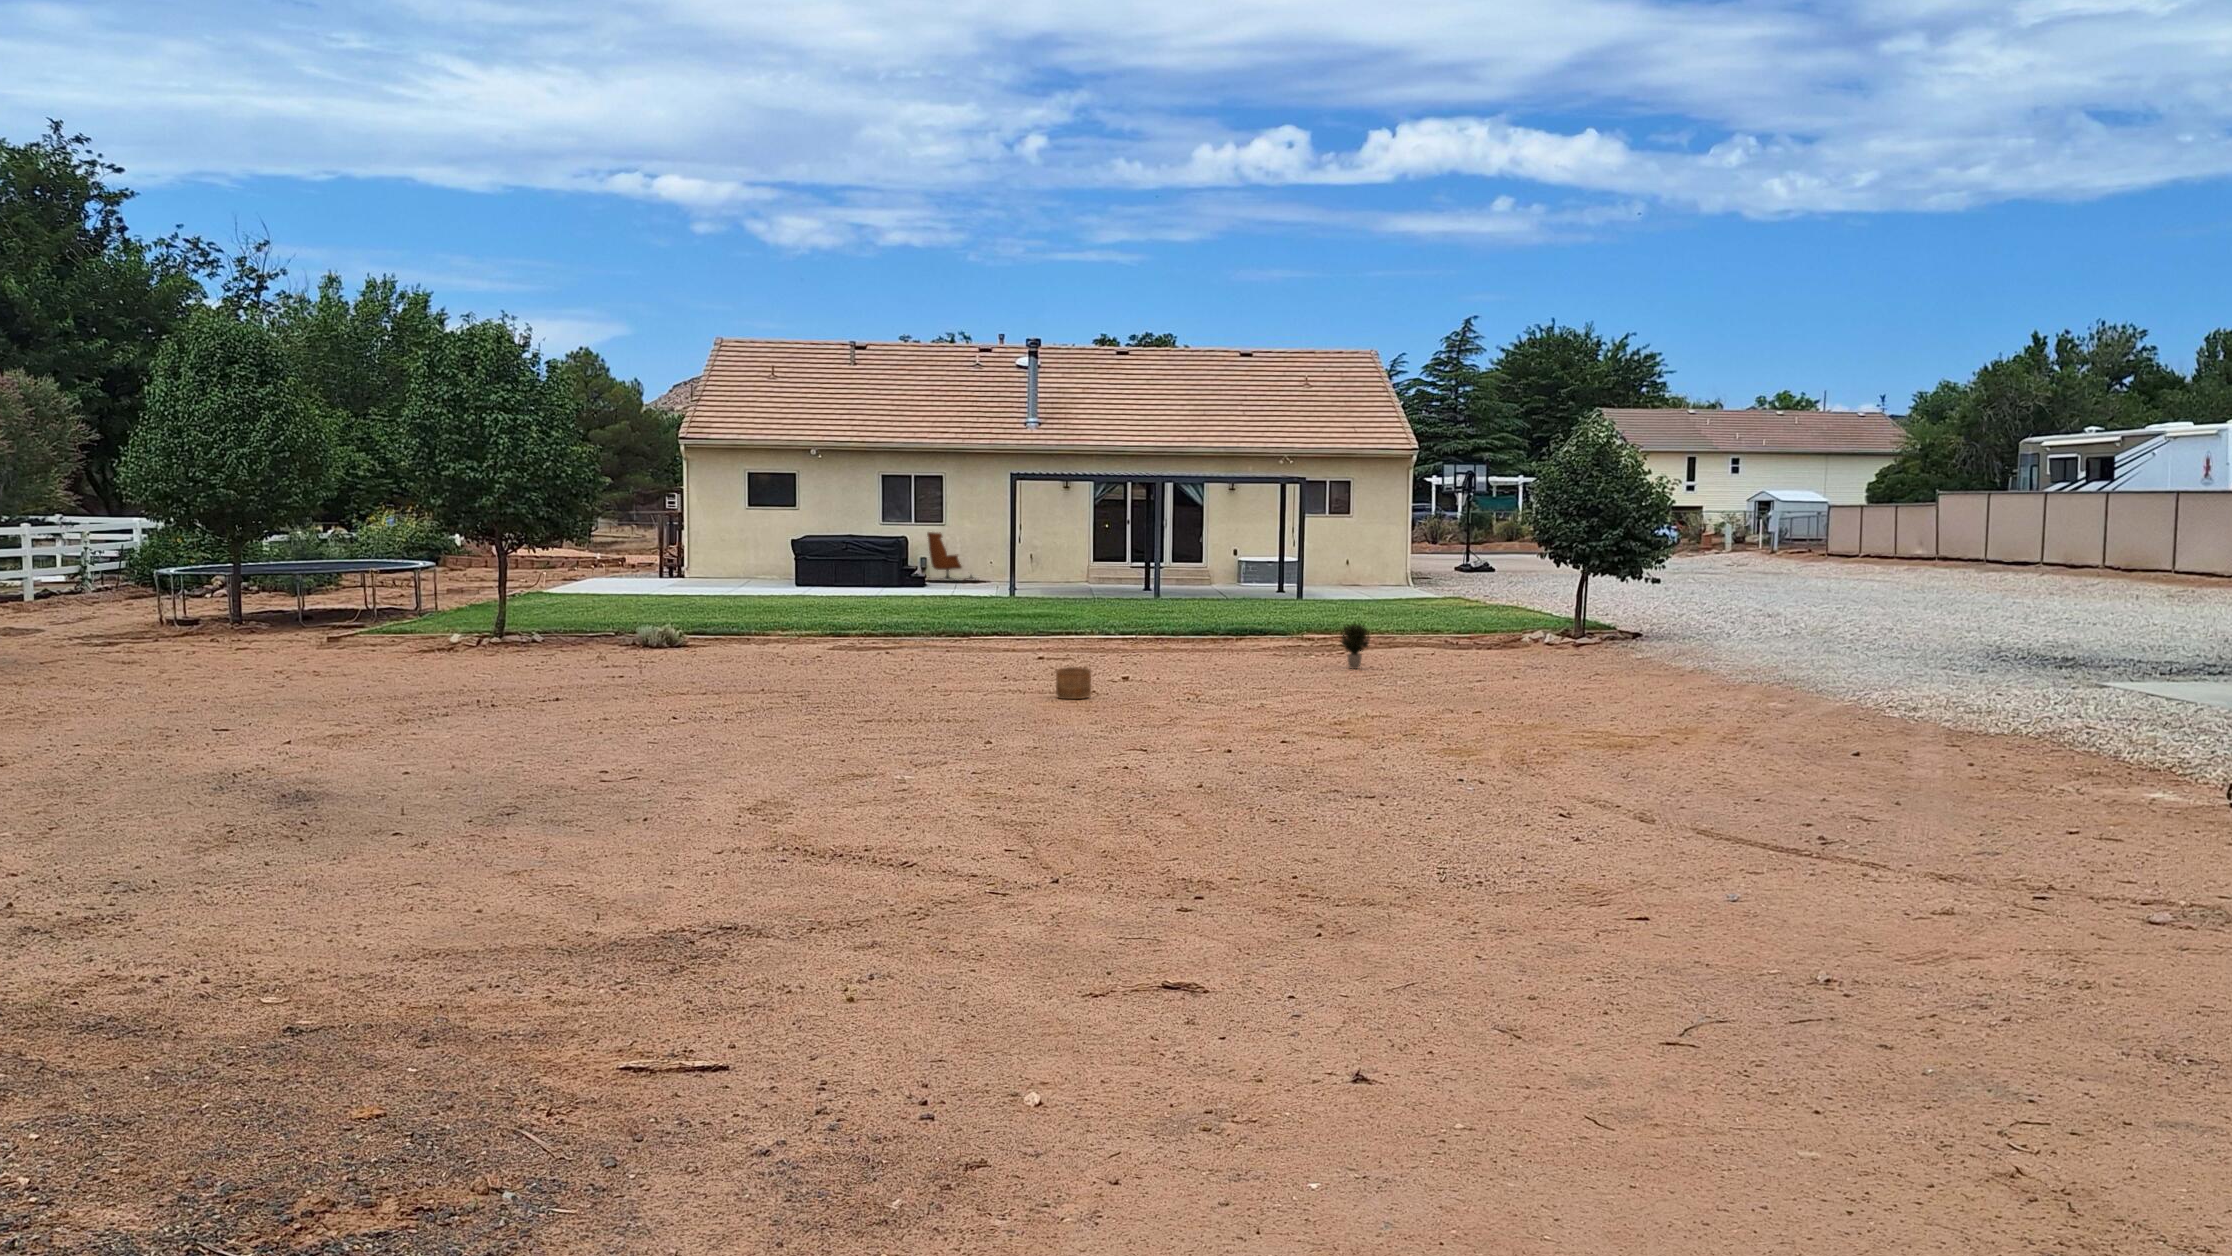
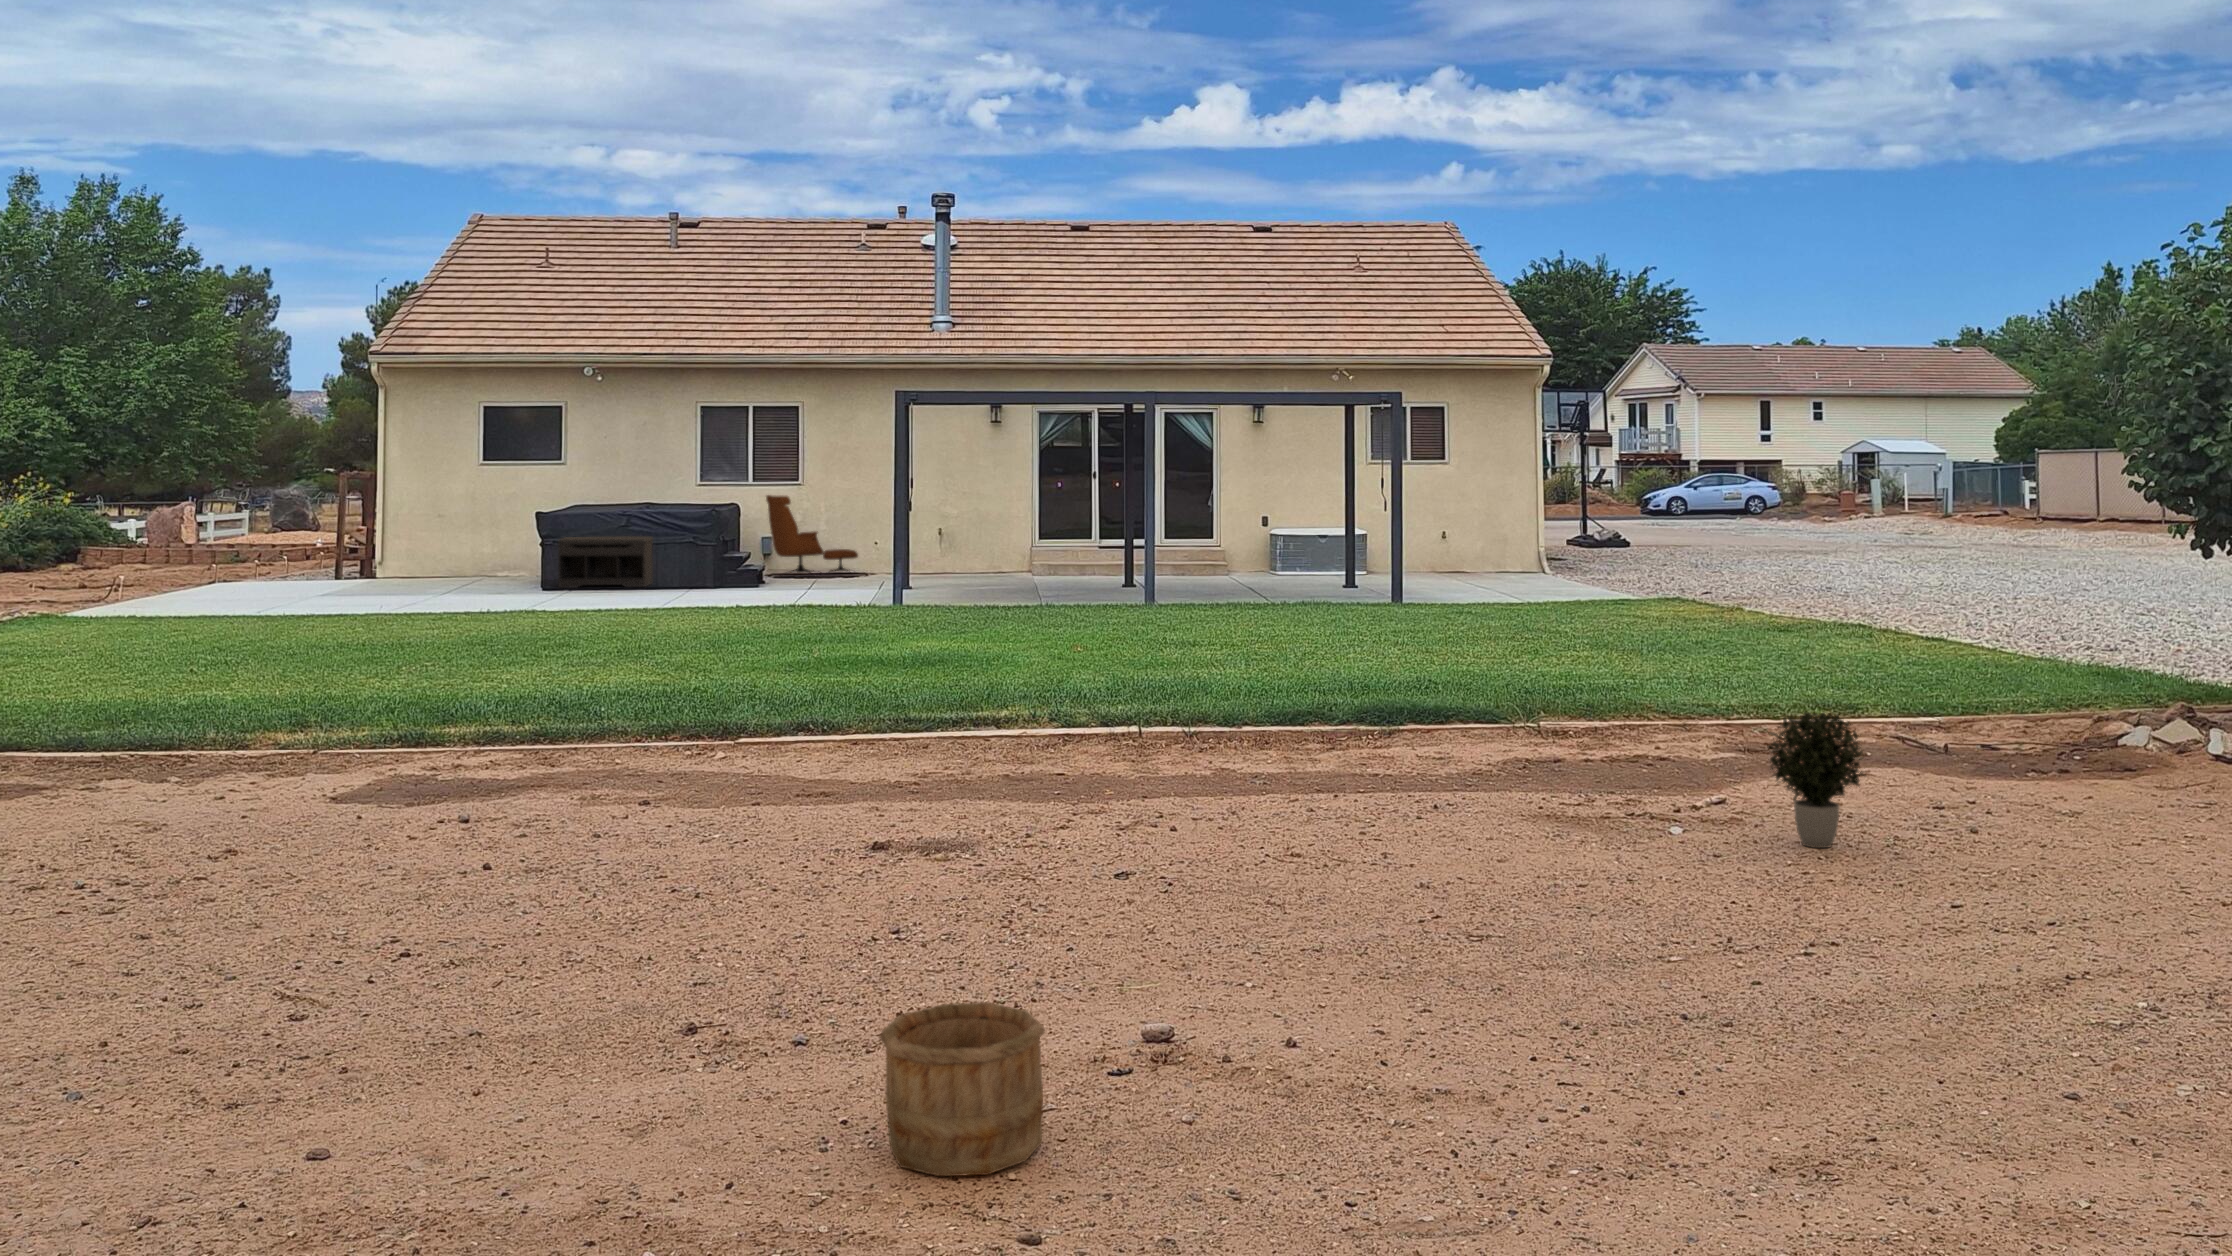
bench: none [809,556,863,586] -> present [558,536,653,588]

